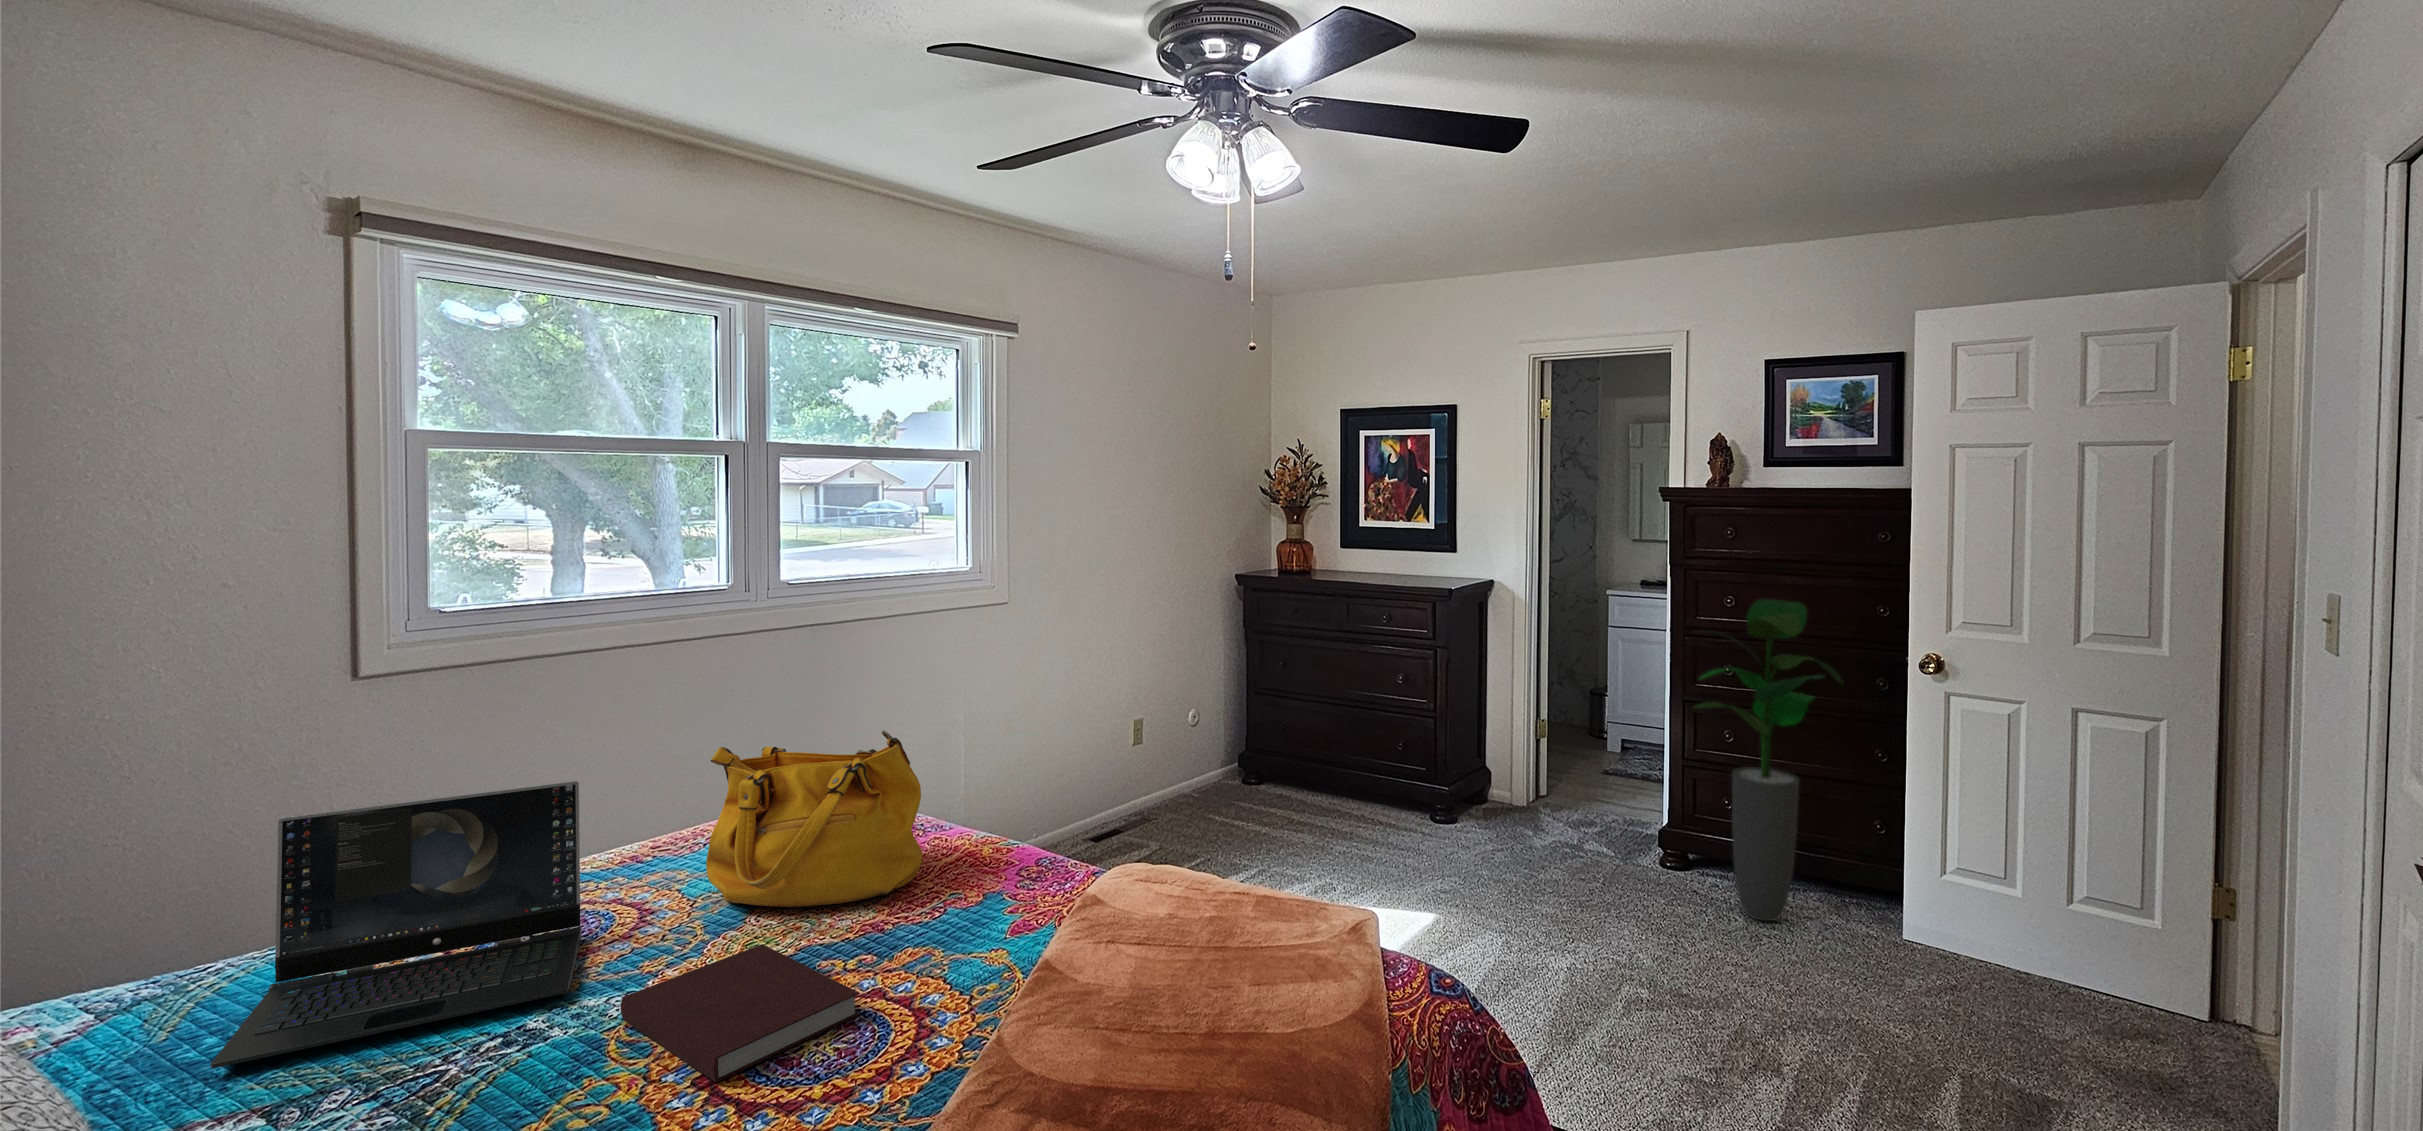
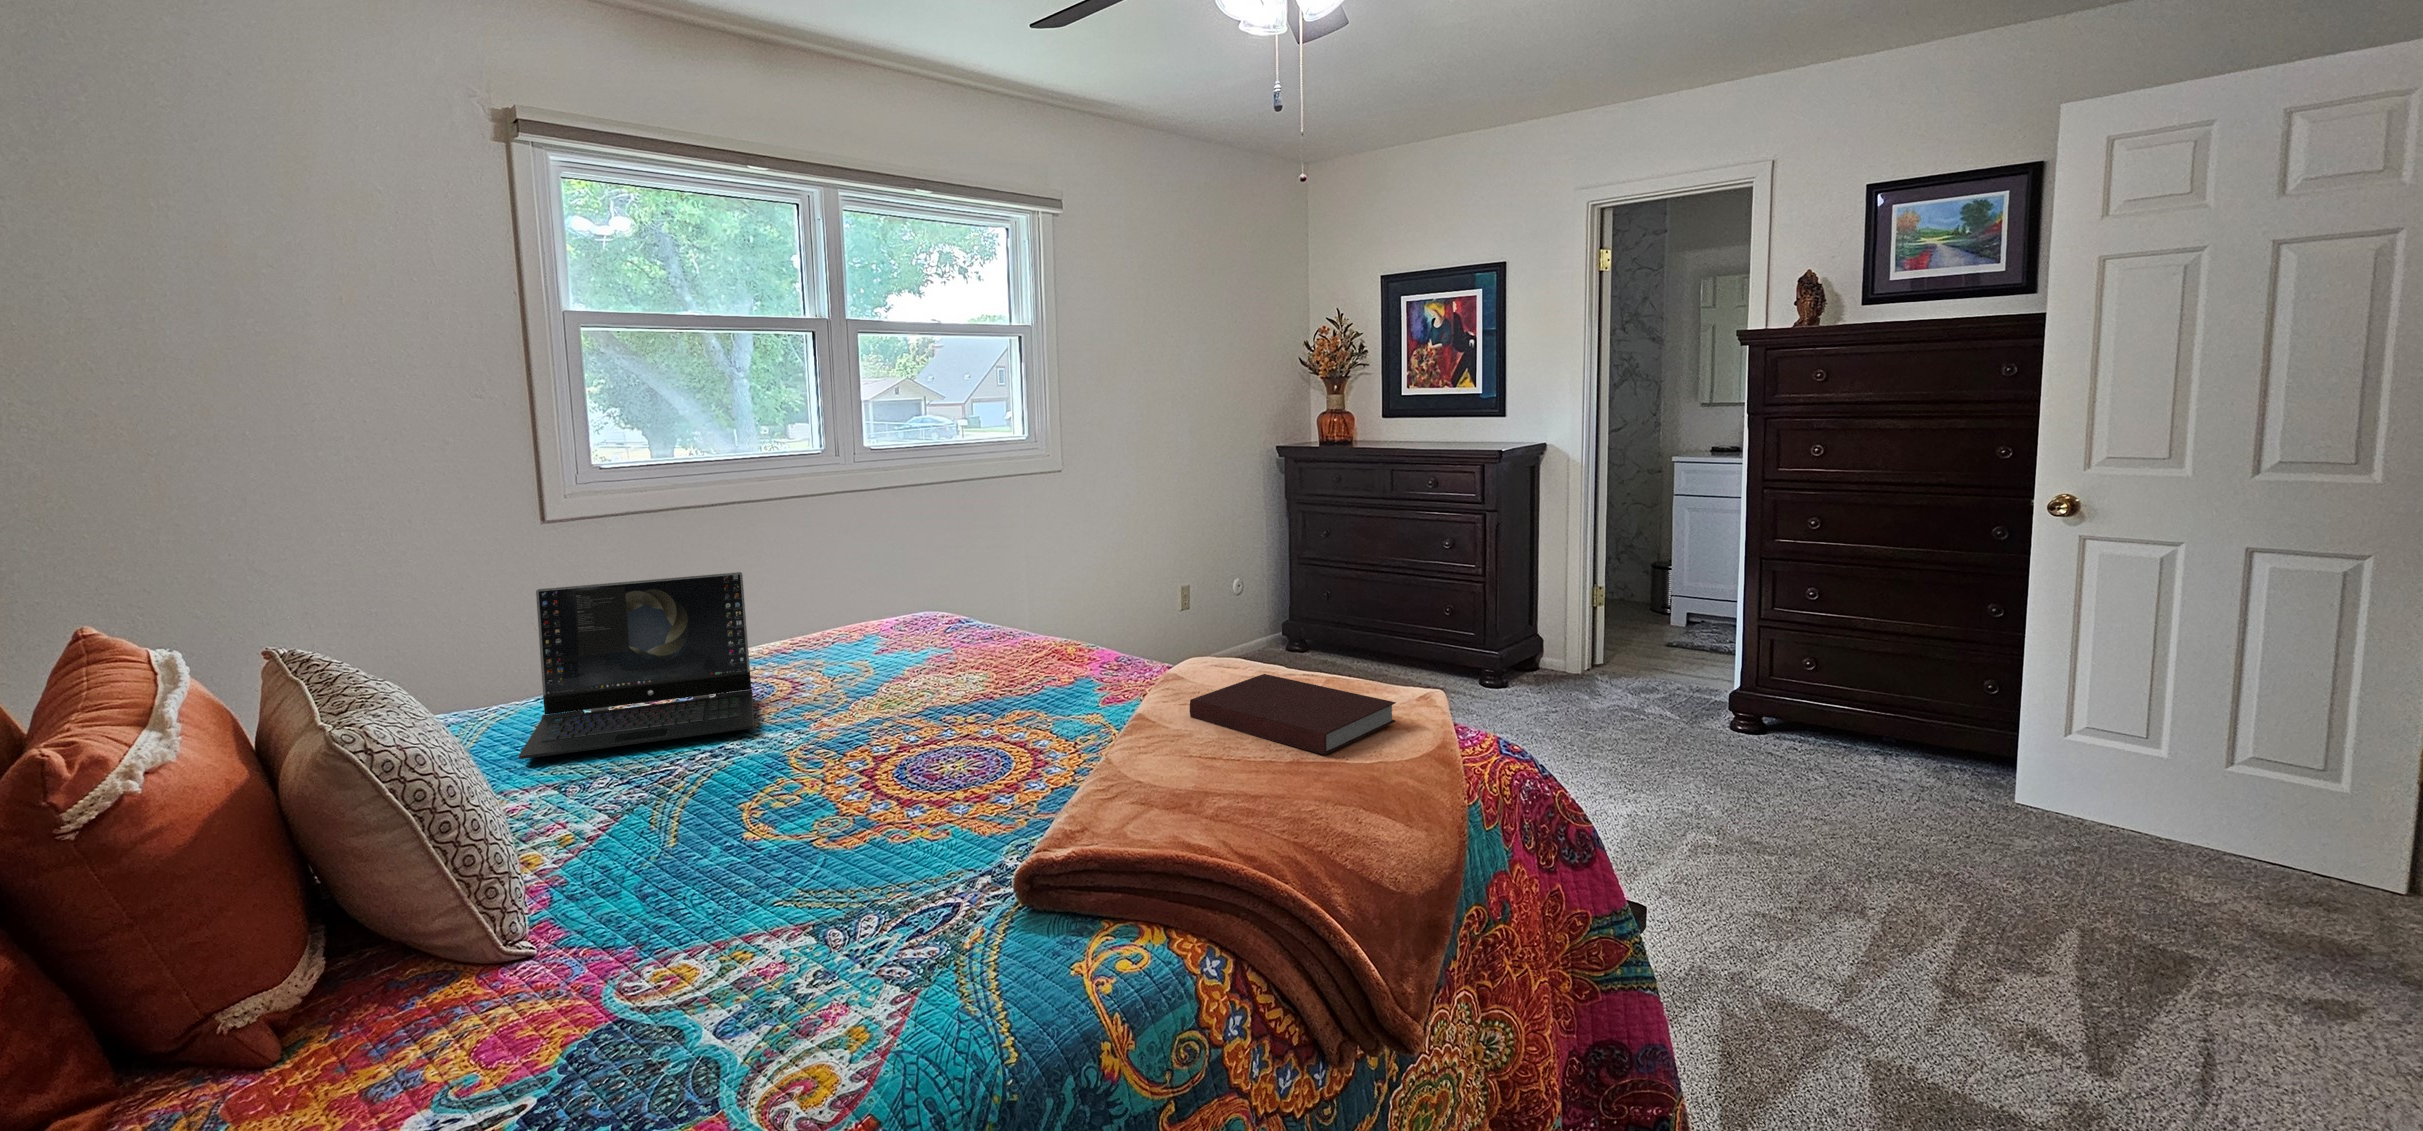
potted plant: present [1695,599,1843,921] -> none [1771,444,1955,782]
handbag: present [706,731,923,907] -> none [839,540,1015,685]
notebook: present [621,944,860,1082] -> present [1190,674,1396,755]

